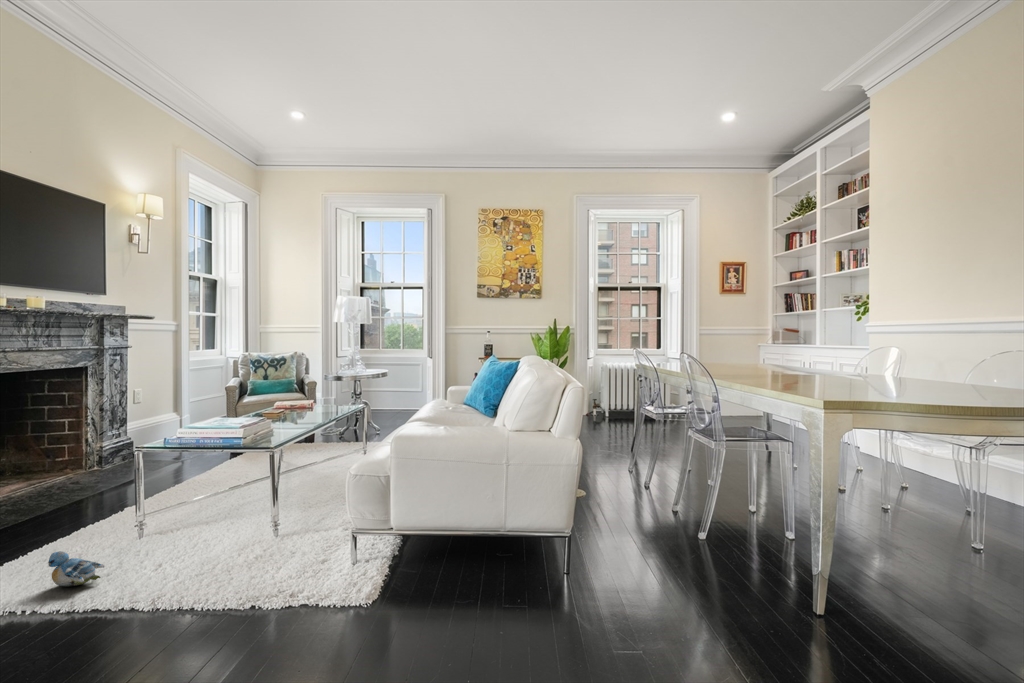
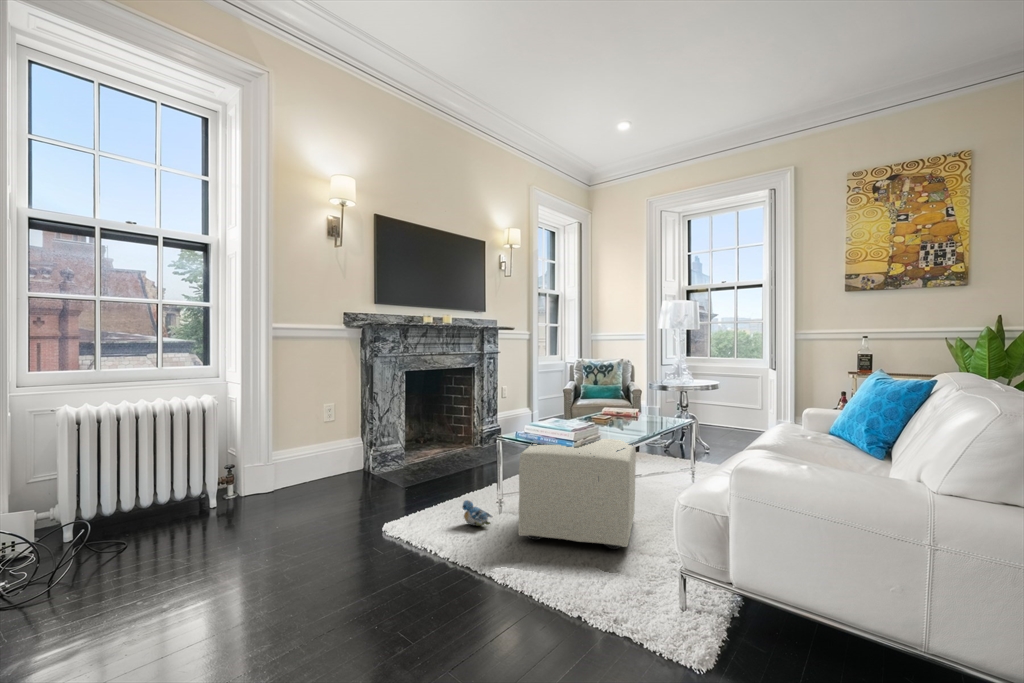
ottoman: none [145,436,313,586] -> present [518,439,636,549]

